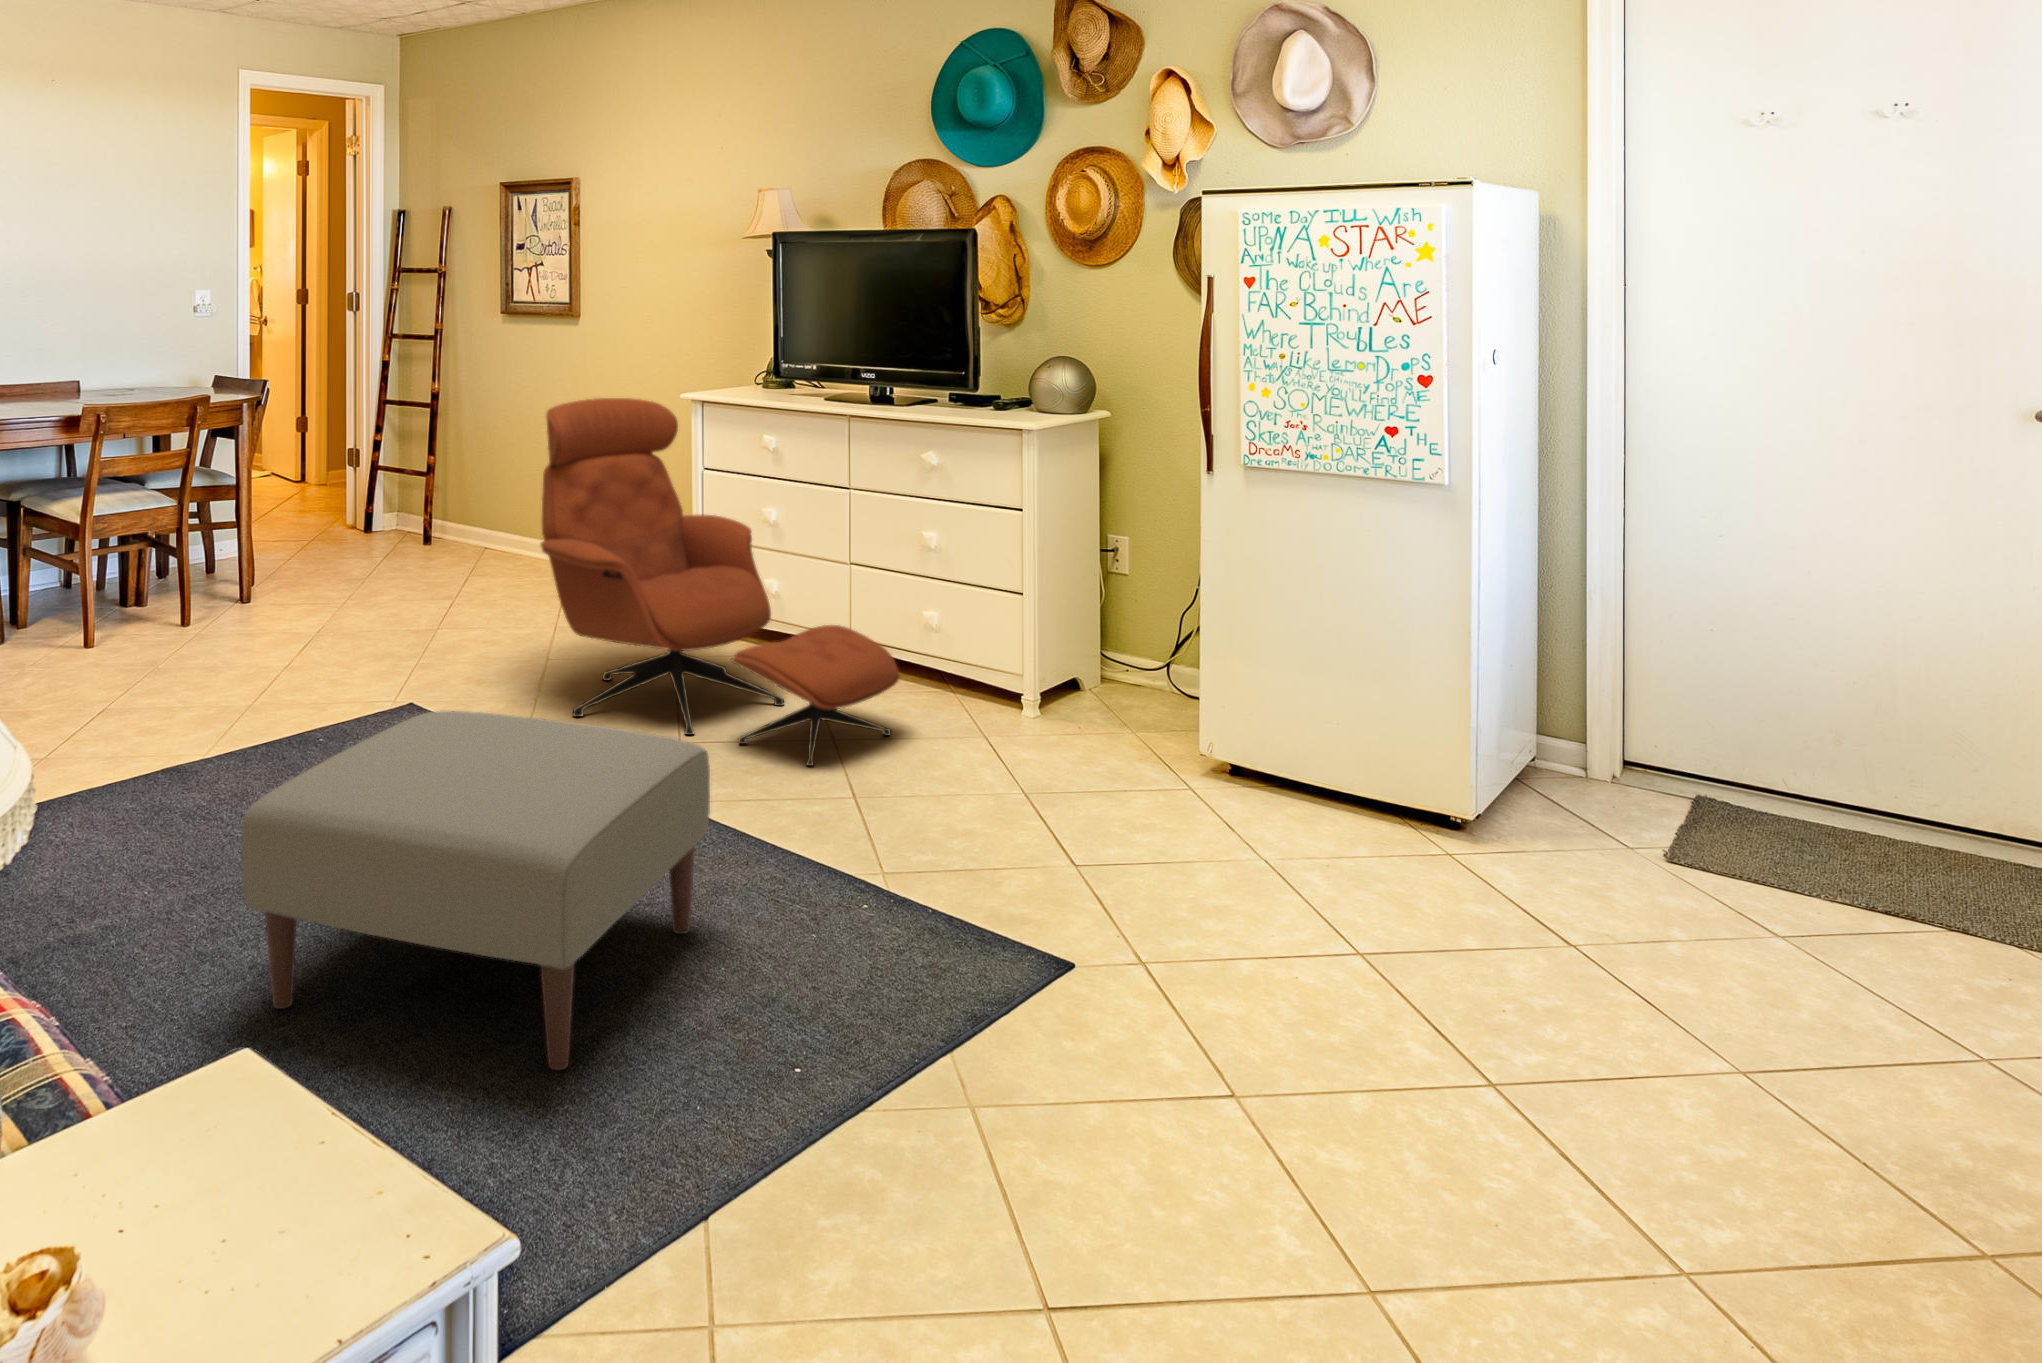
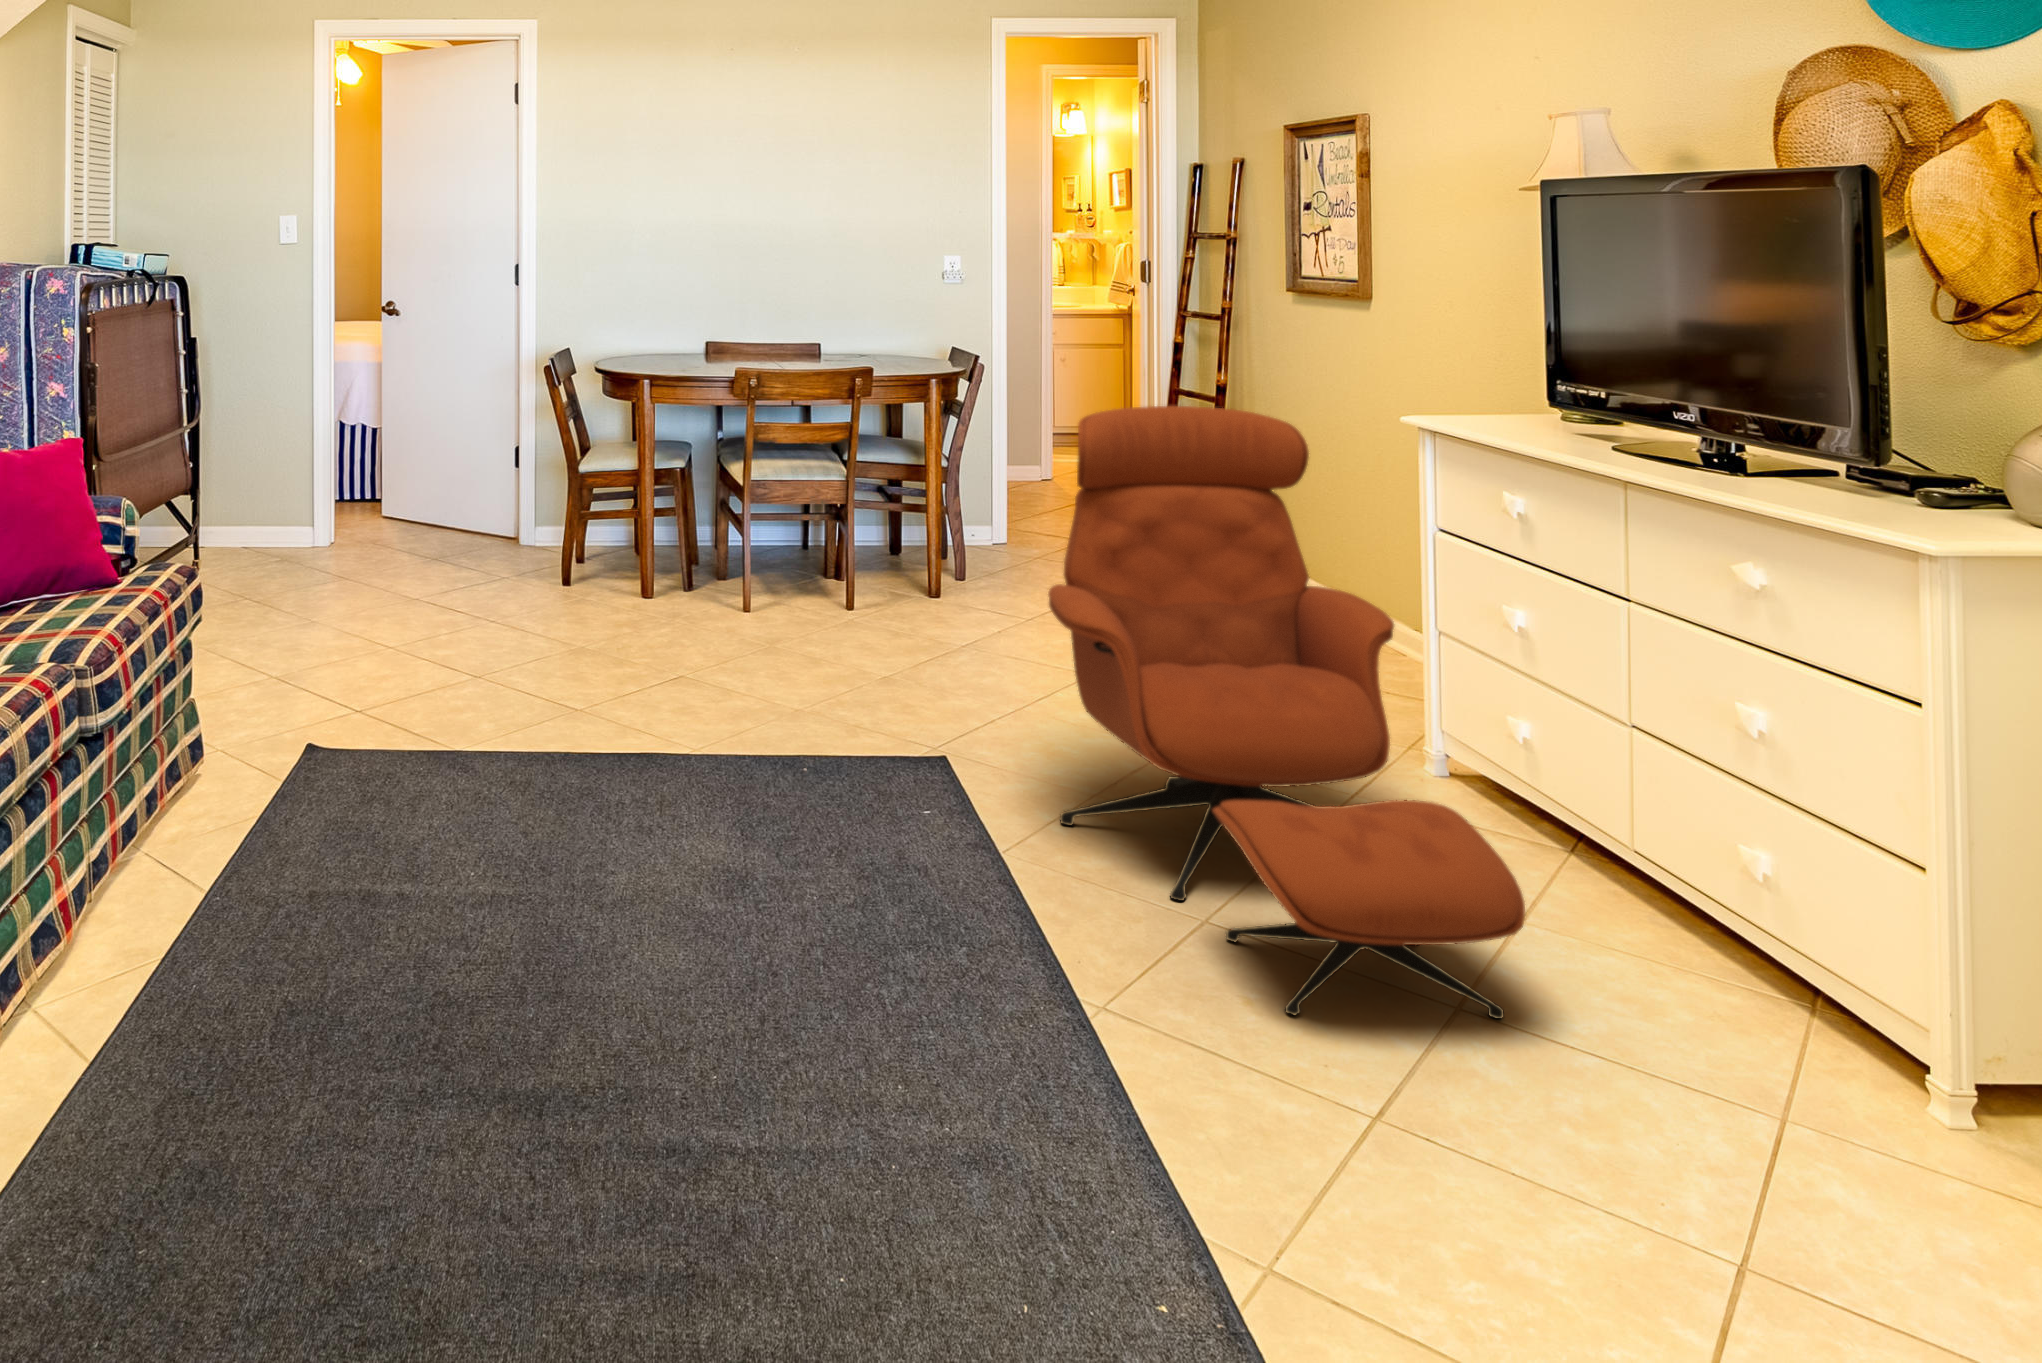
ottoman: present [242,711,710,1070] -> none [295,760,831,1271]

